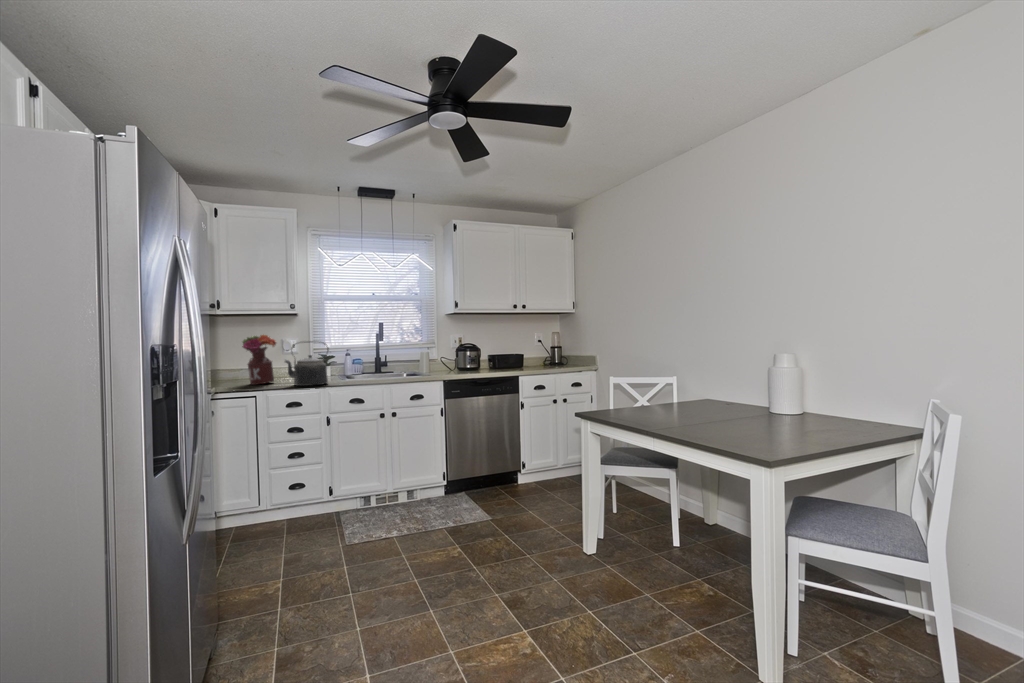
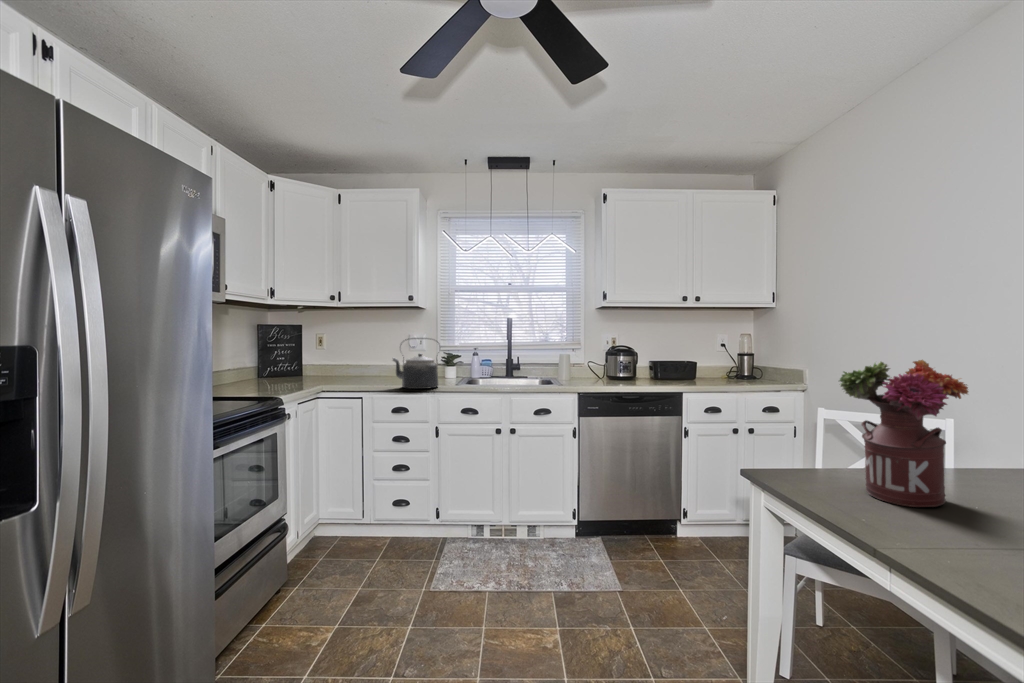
flower arrangement: present [242,335,276,385] -> present [839,360,968,507]

